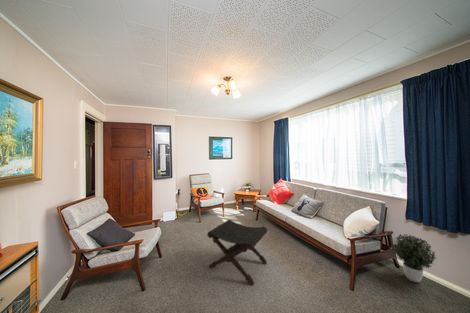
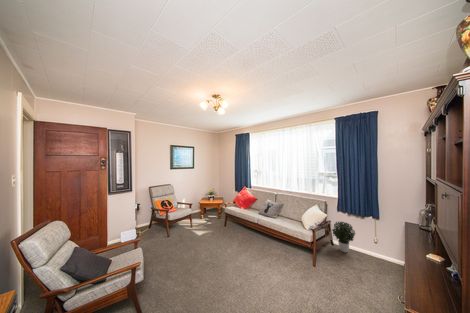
footstool: present [207,220,267,285] -> none [202,228,252,281]

